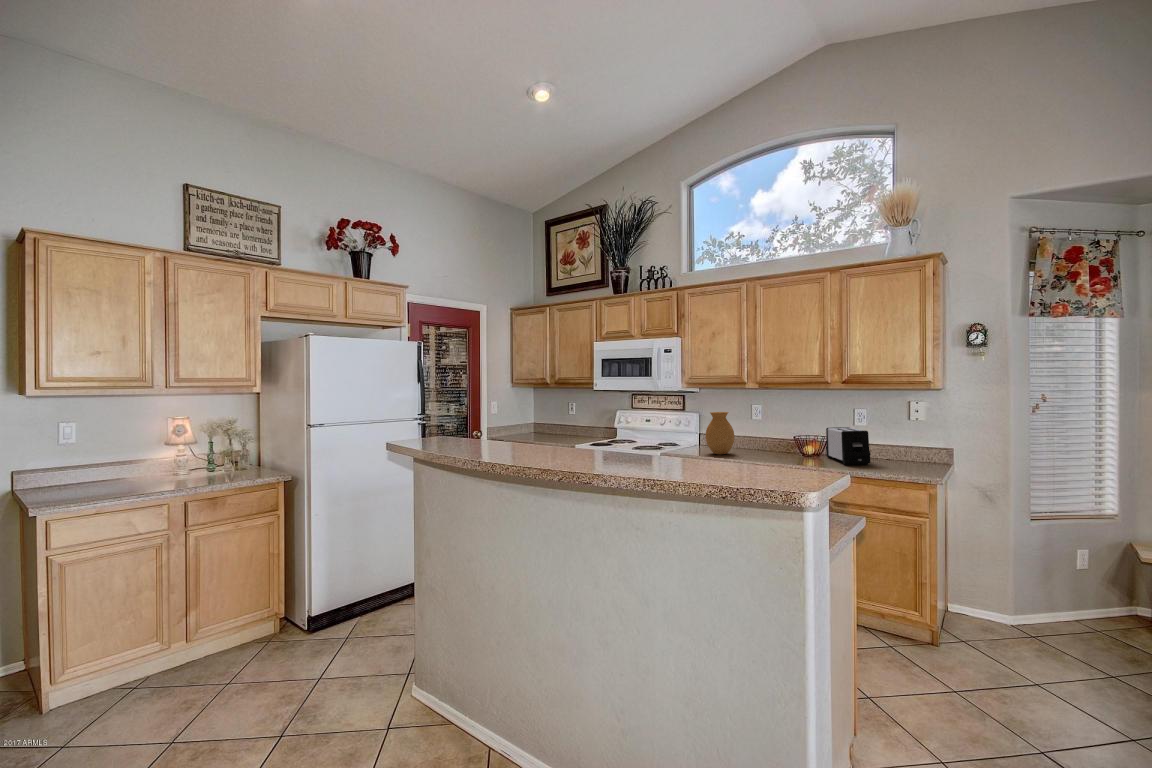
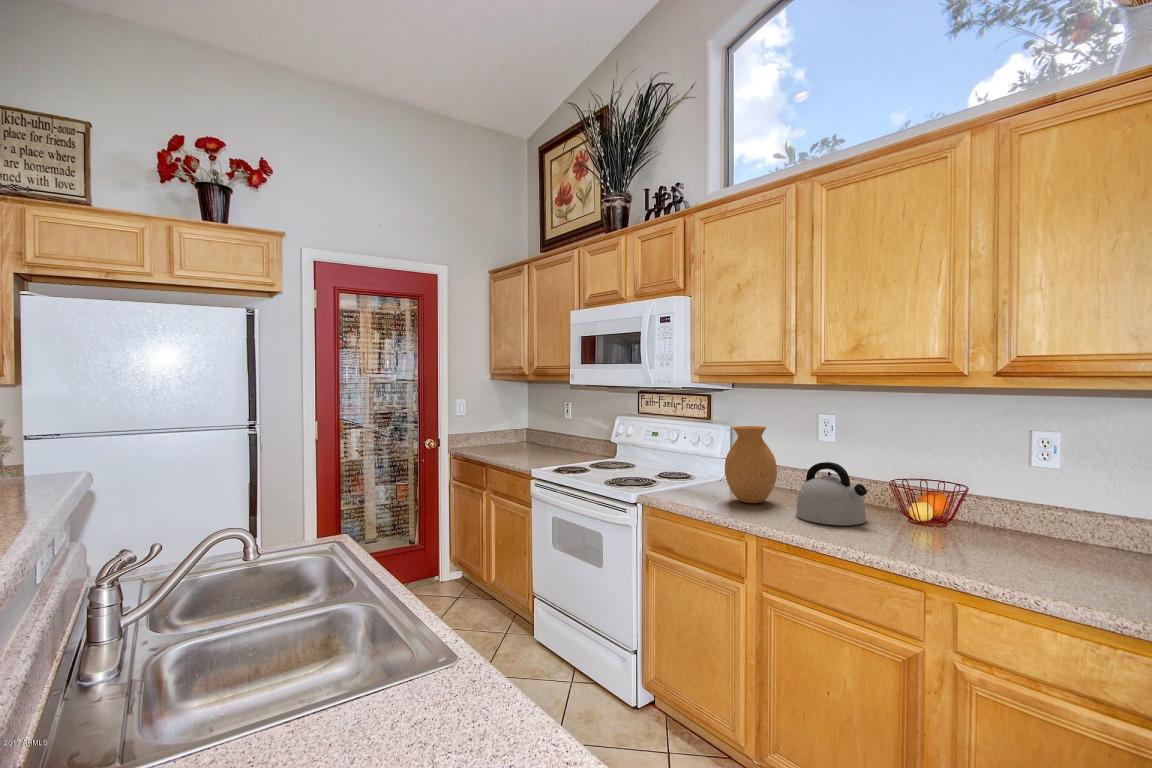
toaster: present [826,427,871,465] -> none [959,467,1063,562]
kettle: none [749,429,785,459] -> present [796,462,867,525]

